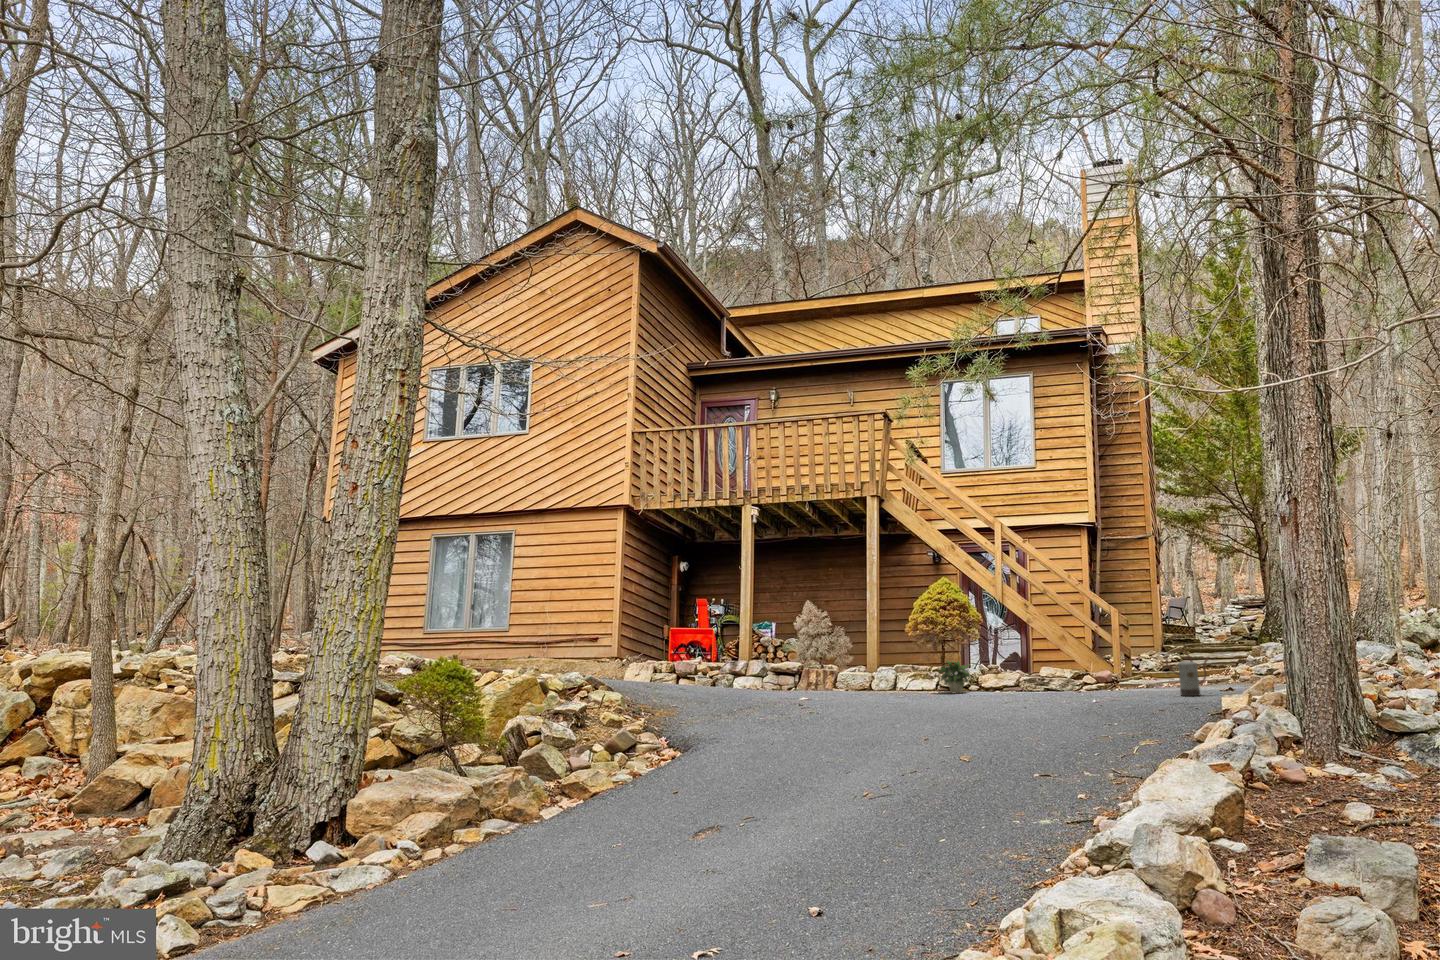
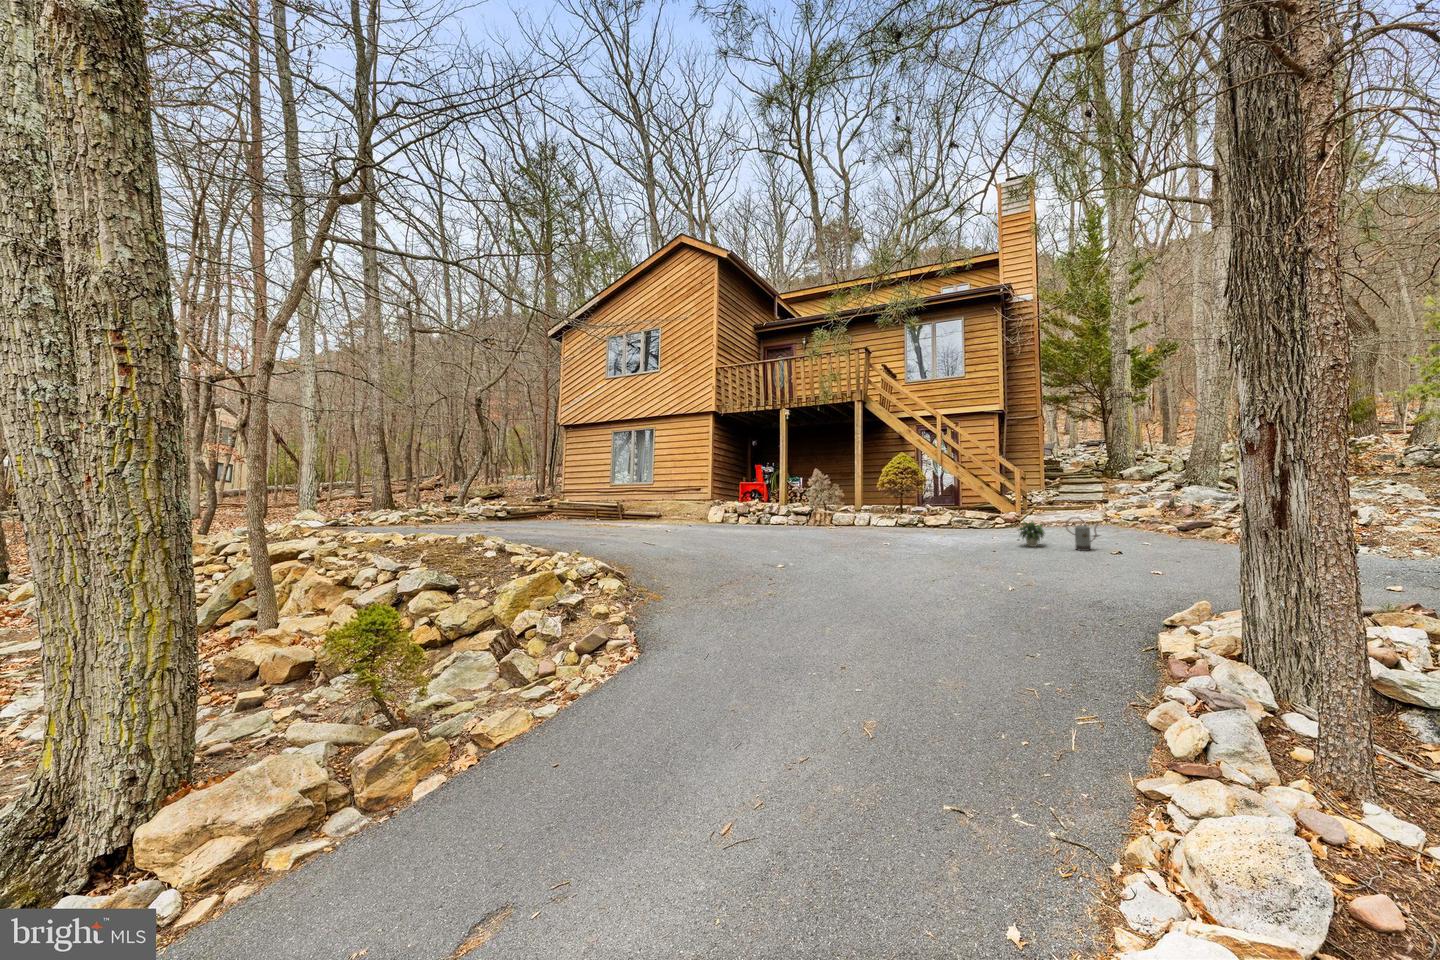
potted plant: present [940,661,971,693] -> present [1018,521,1044,547]

